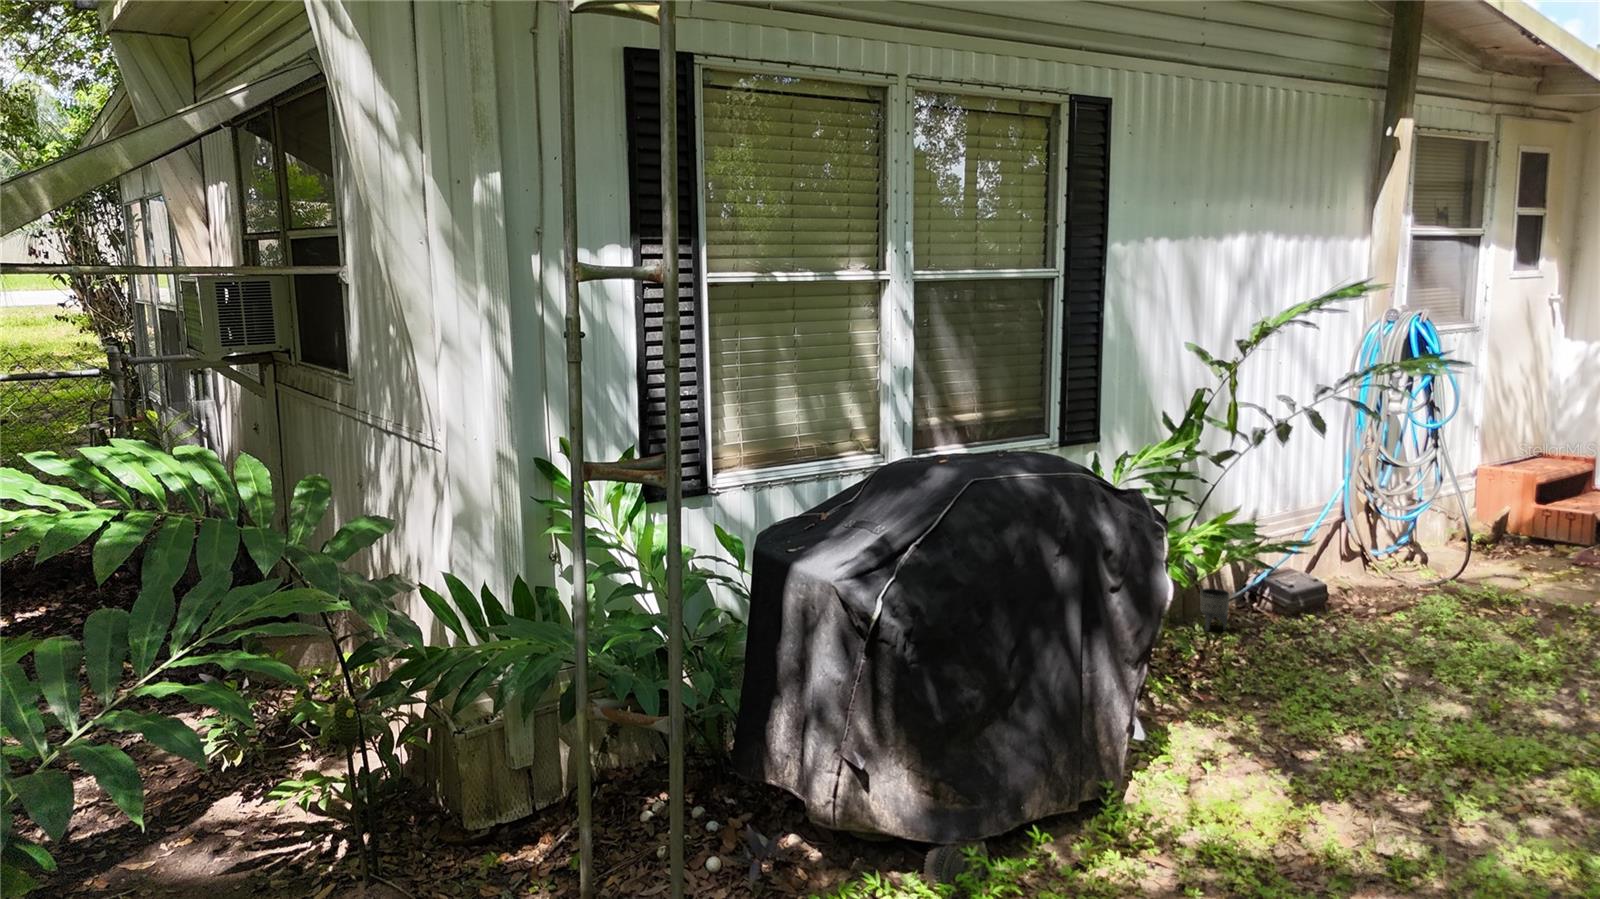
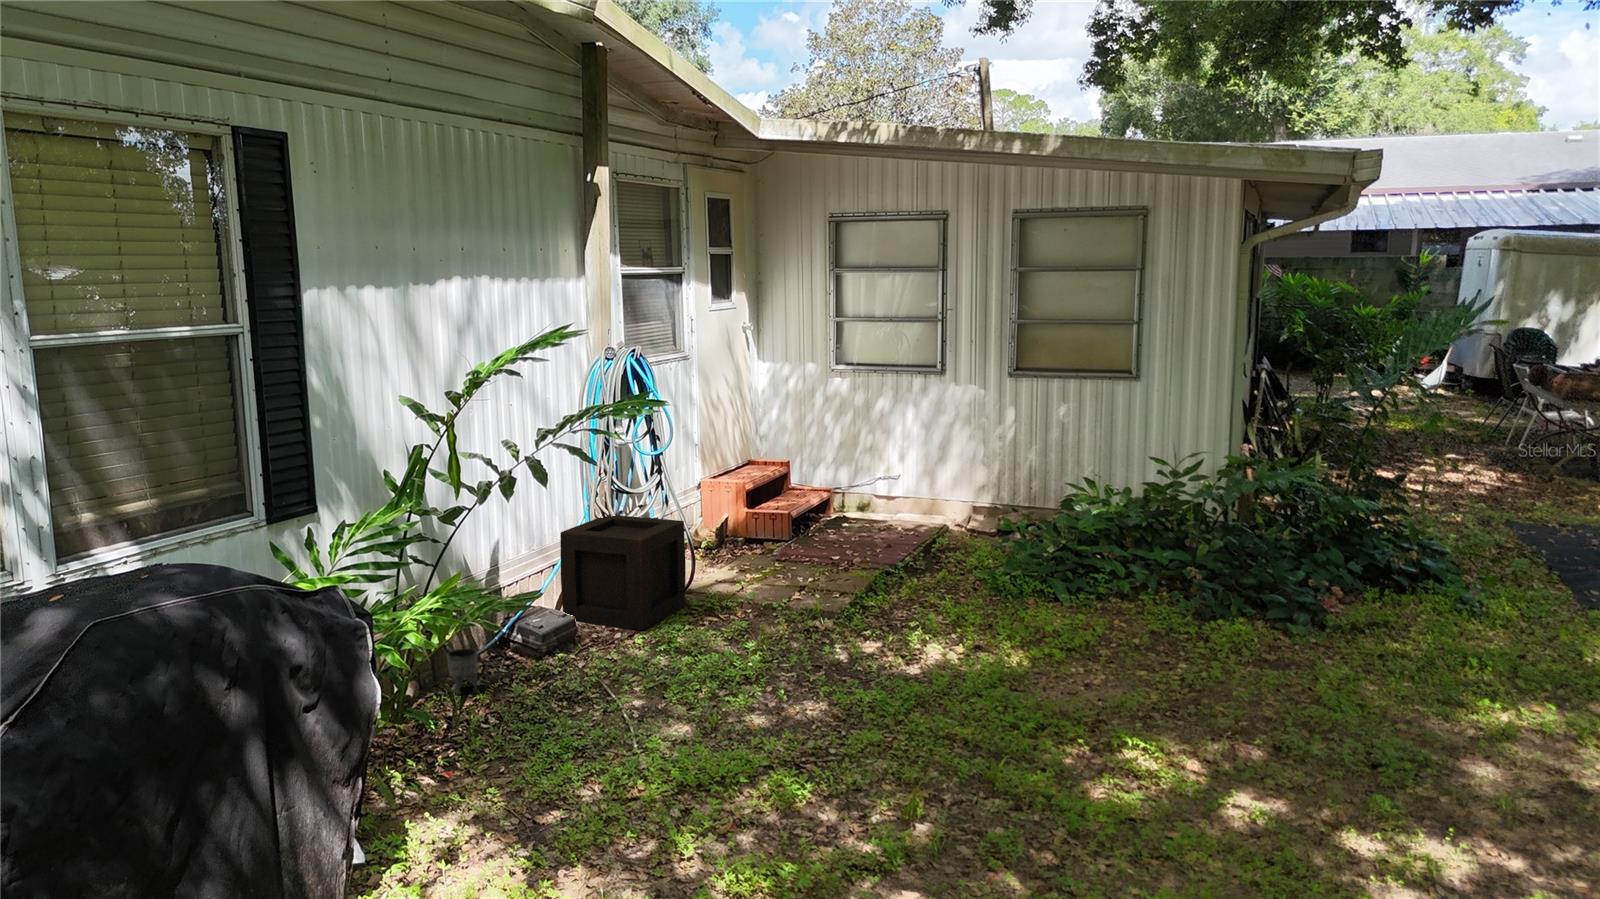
wooden crate: none [1313,486,1463,608] -> present [560,515,686,630]

